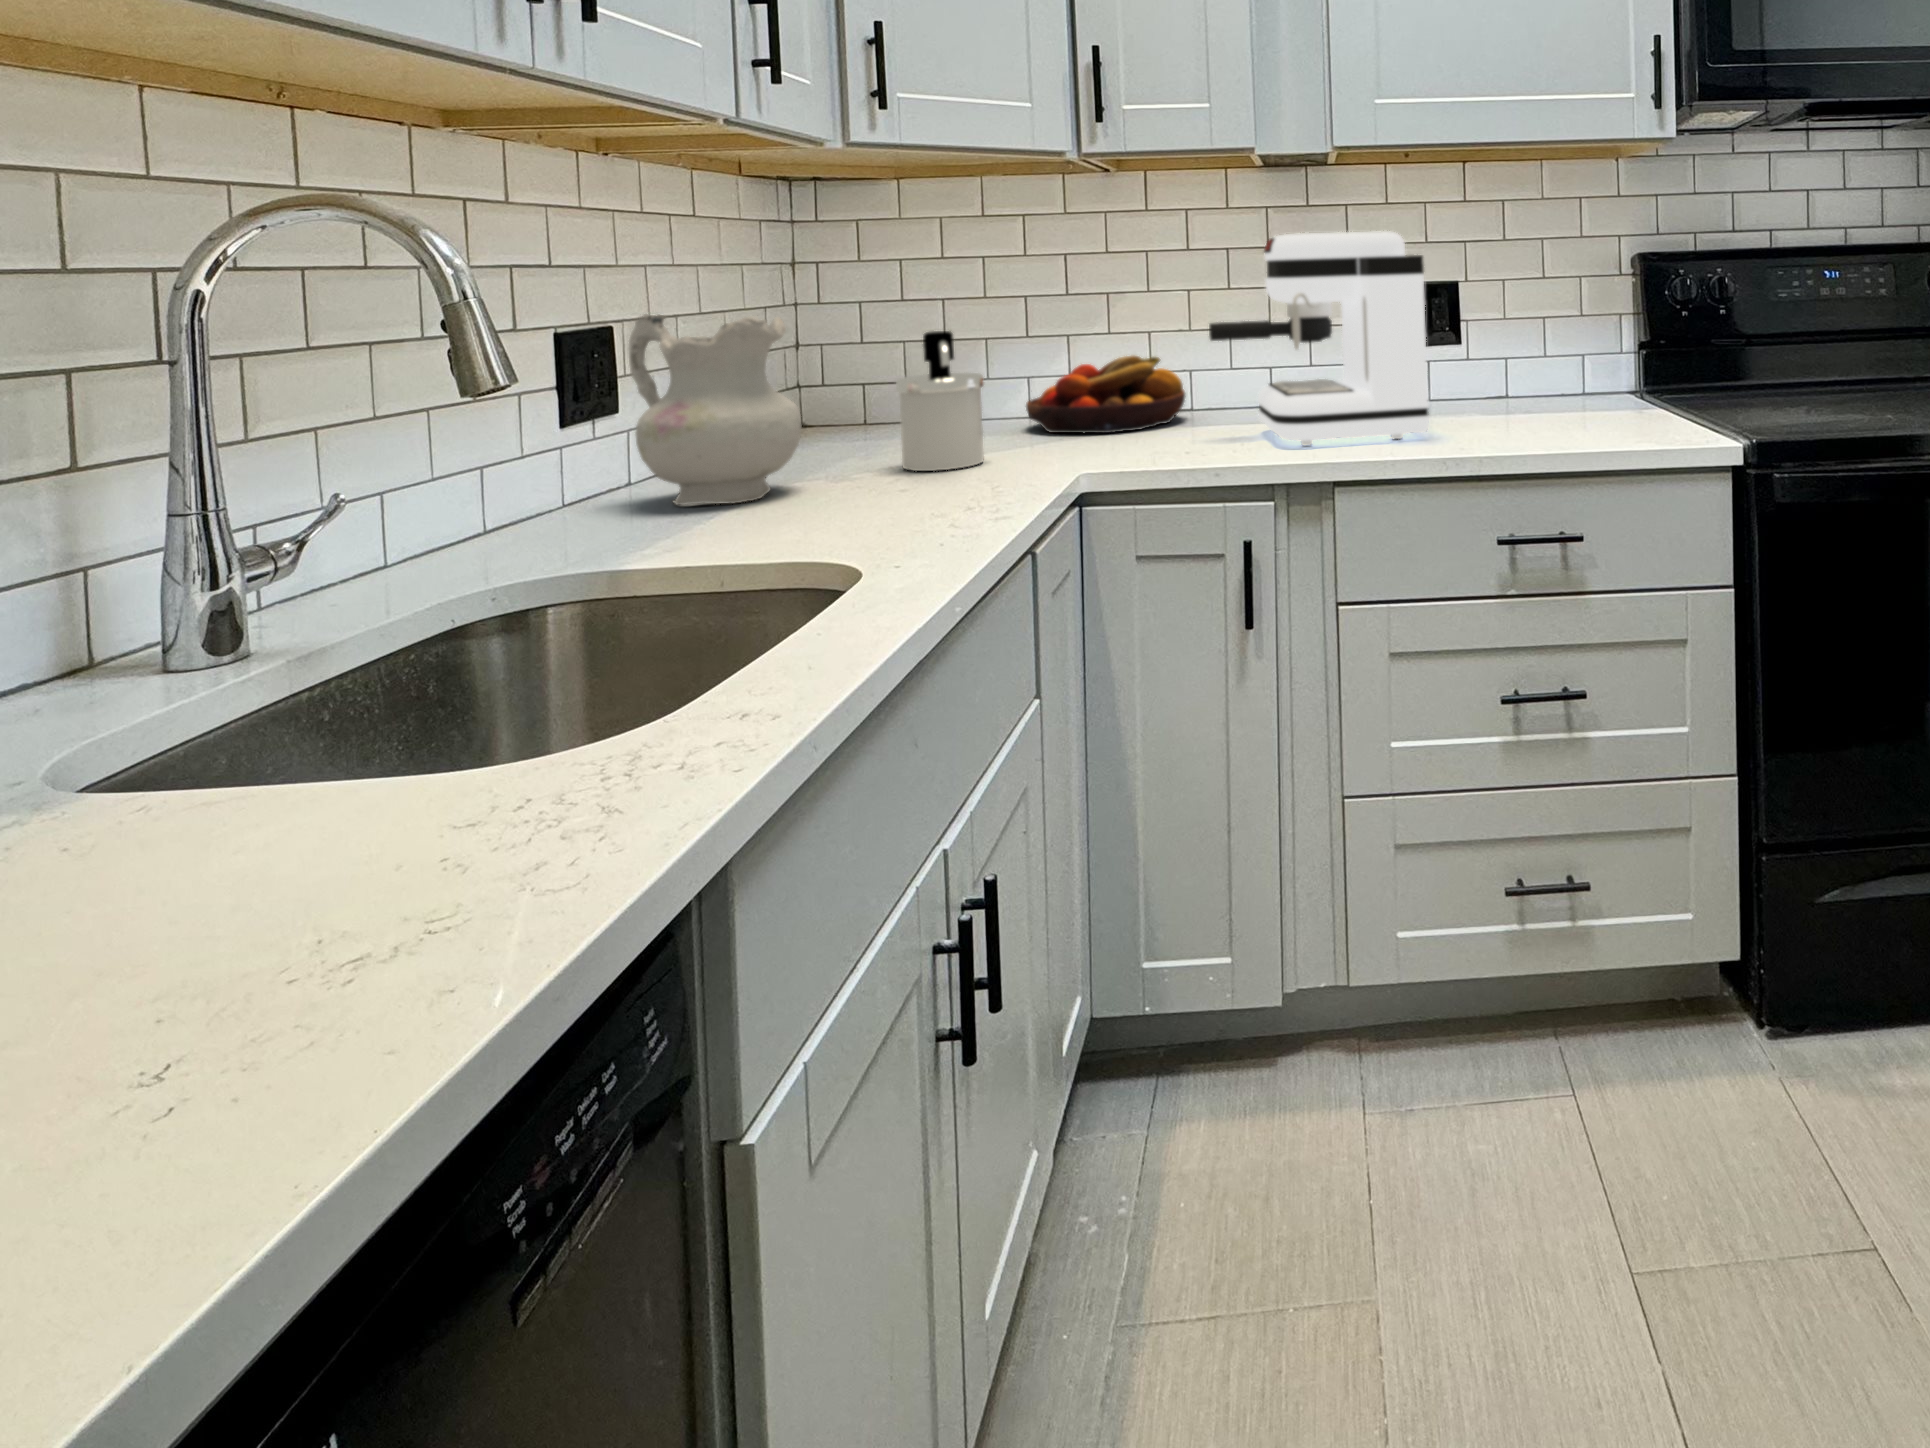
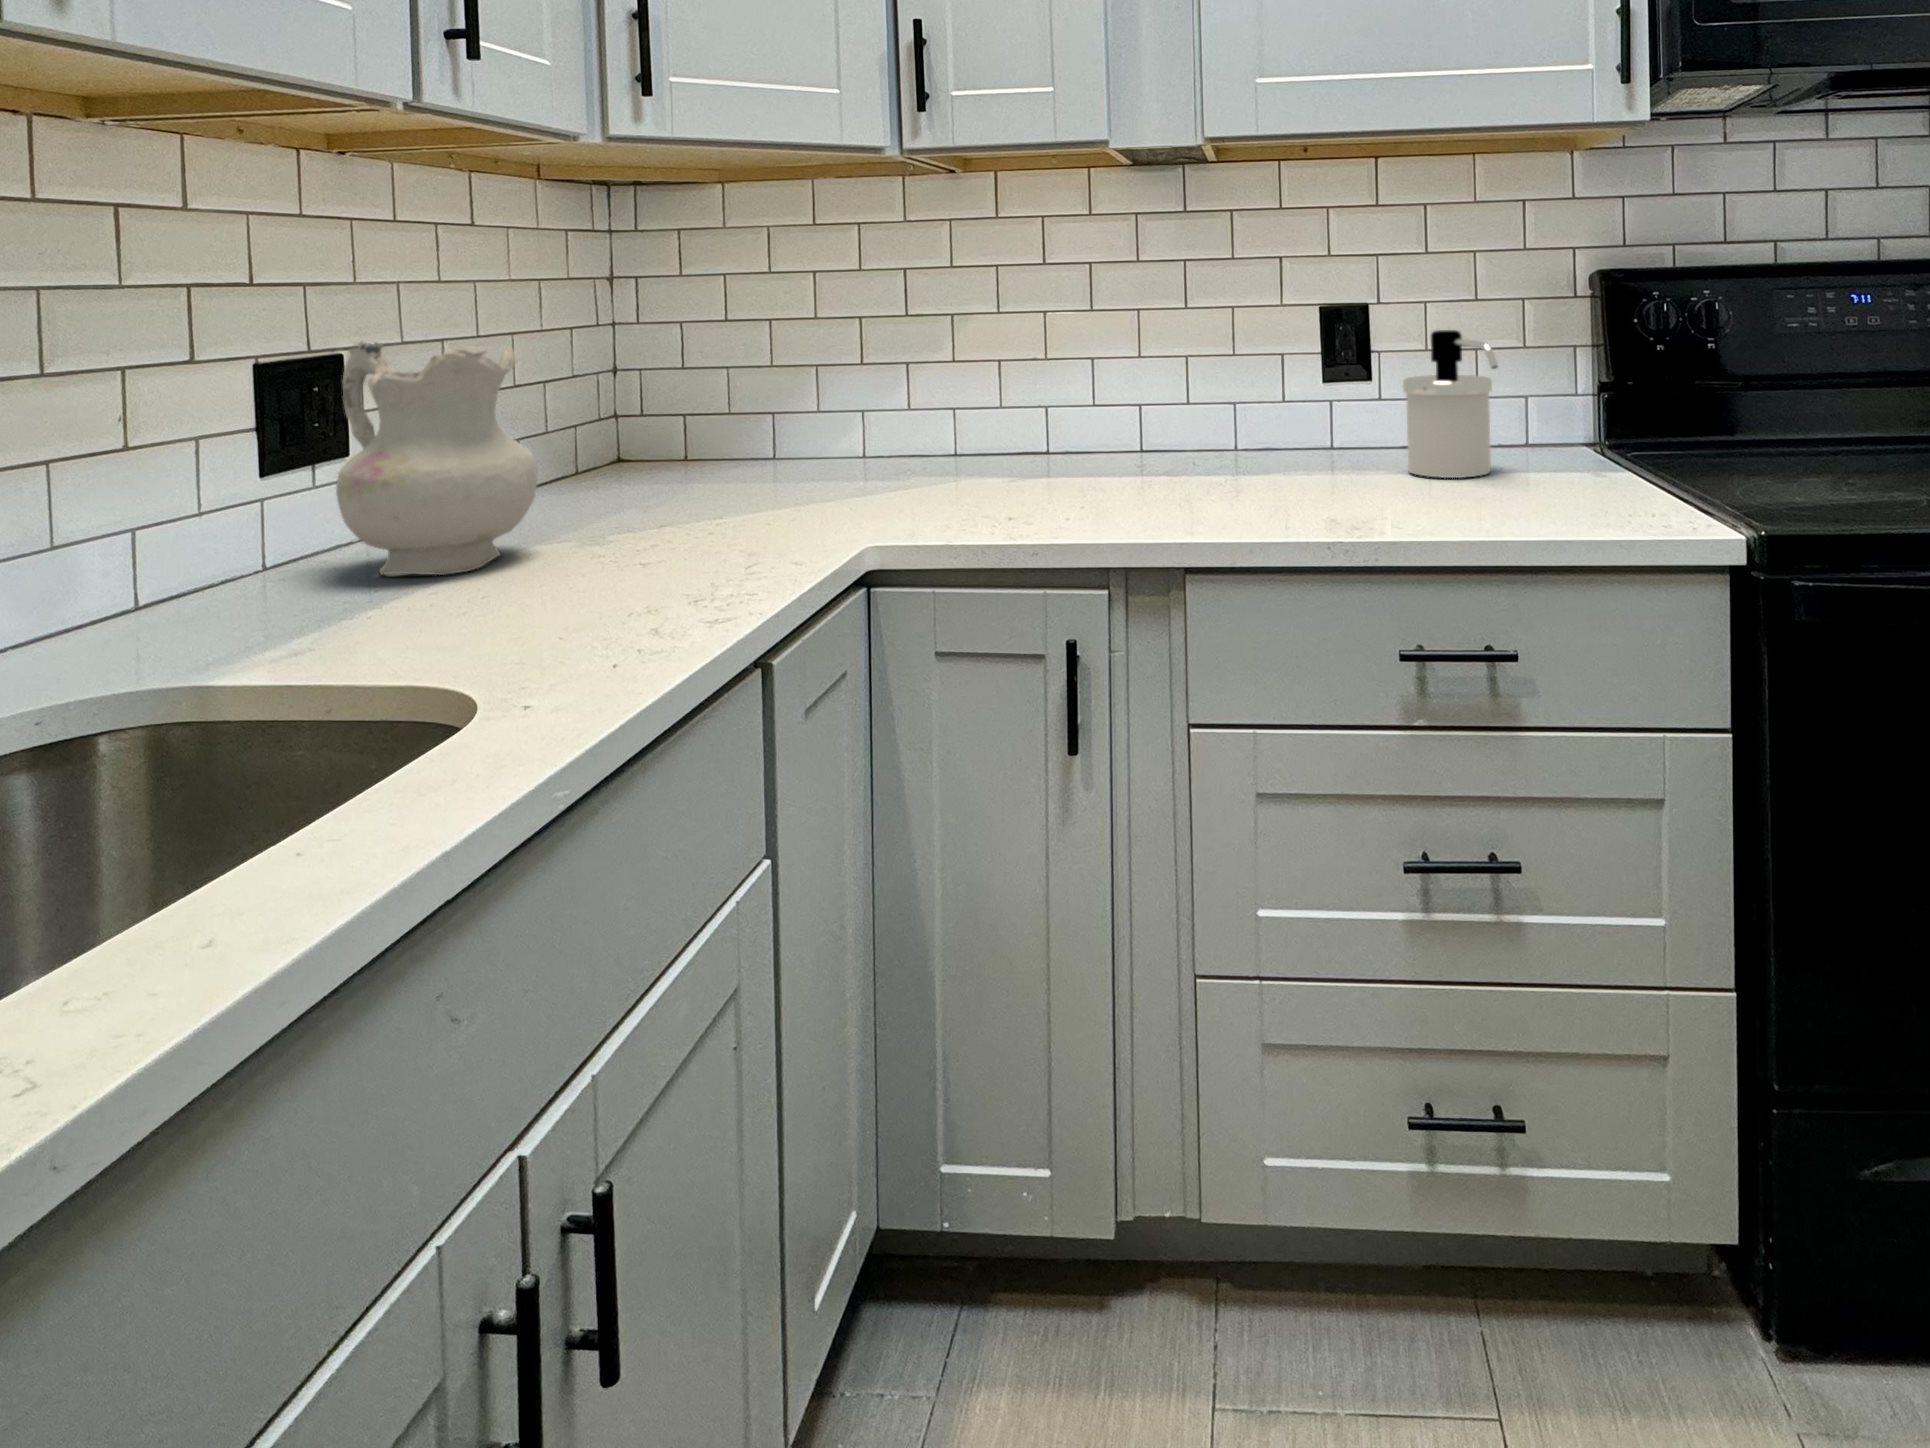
coffee maker: present [1209,231,1429,445] -> none [1045,244,1314,515]
soap dispenser: present [896,331,984,471] -> present [1403,330,1498,478]
fruit bowl: present [1026,356,1186,433] -> none [846,391,1033,486]

